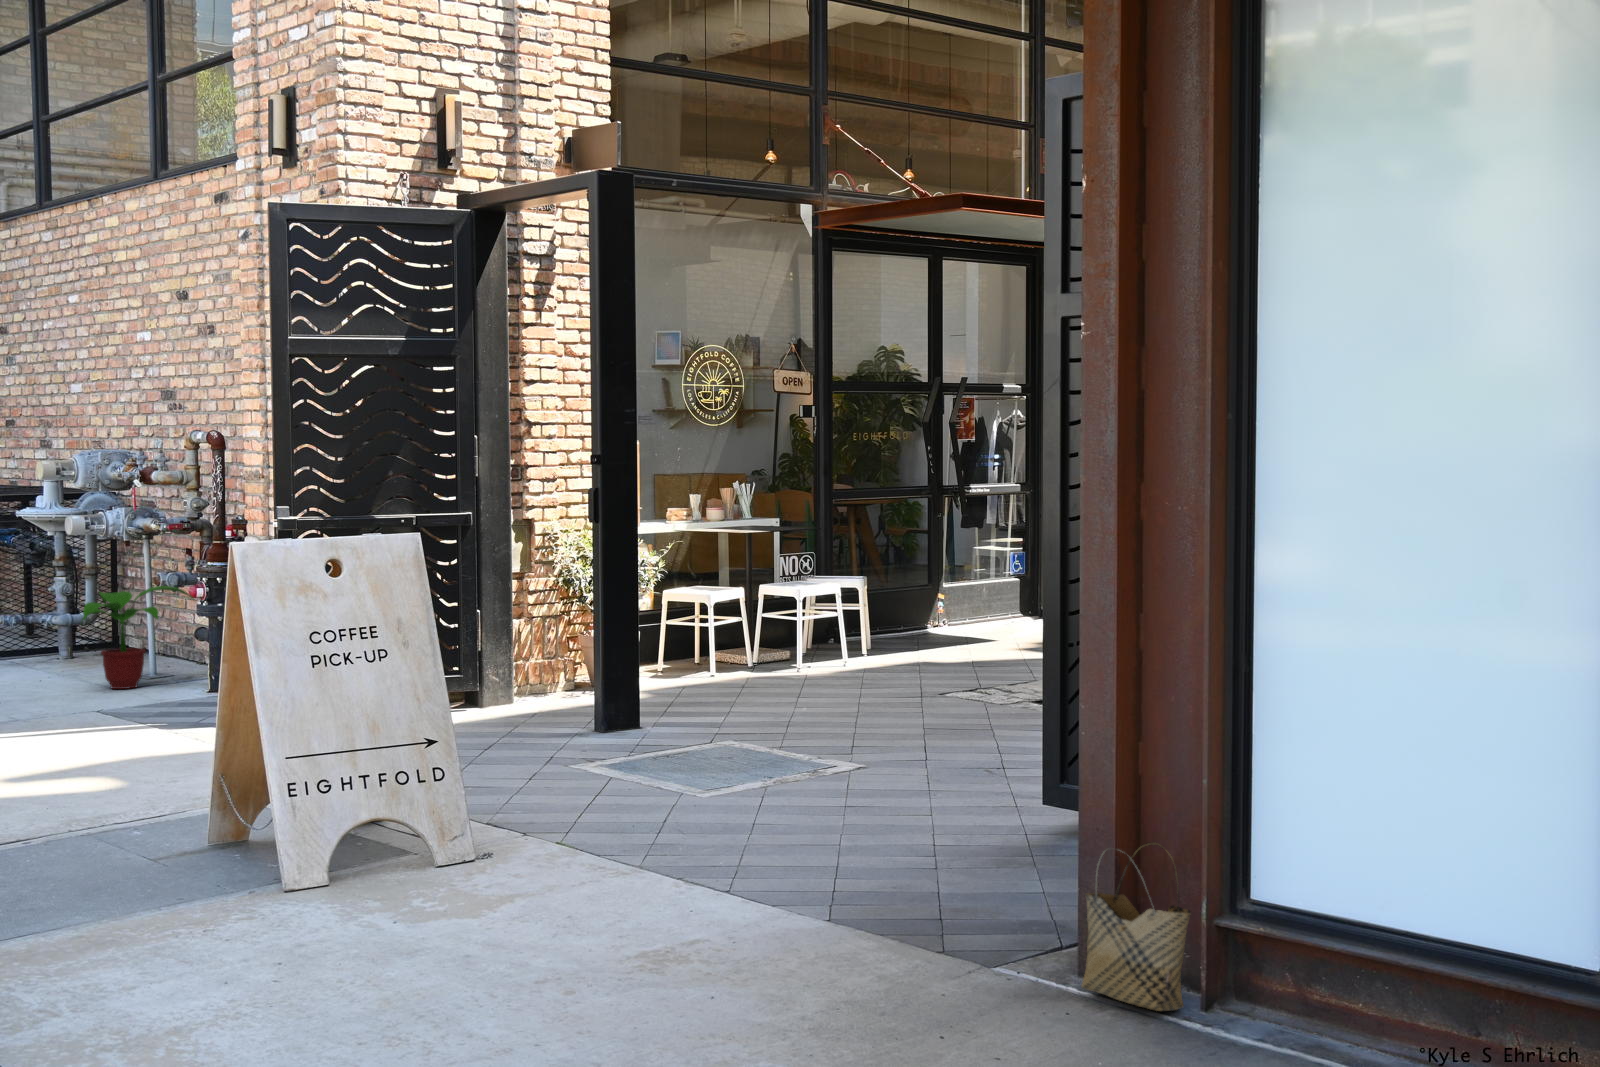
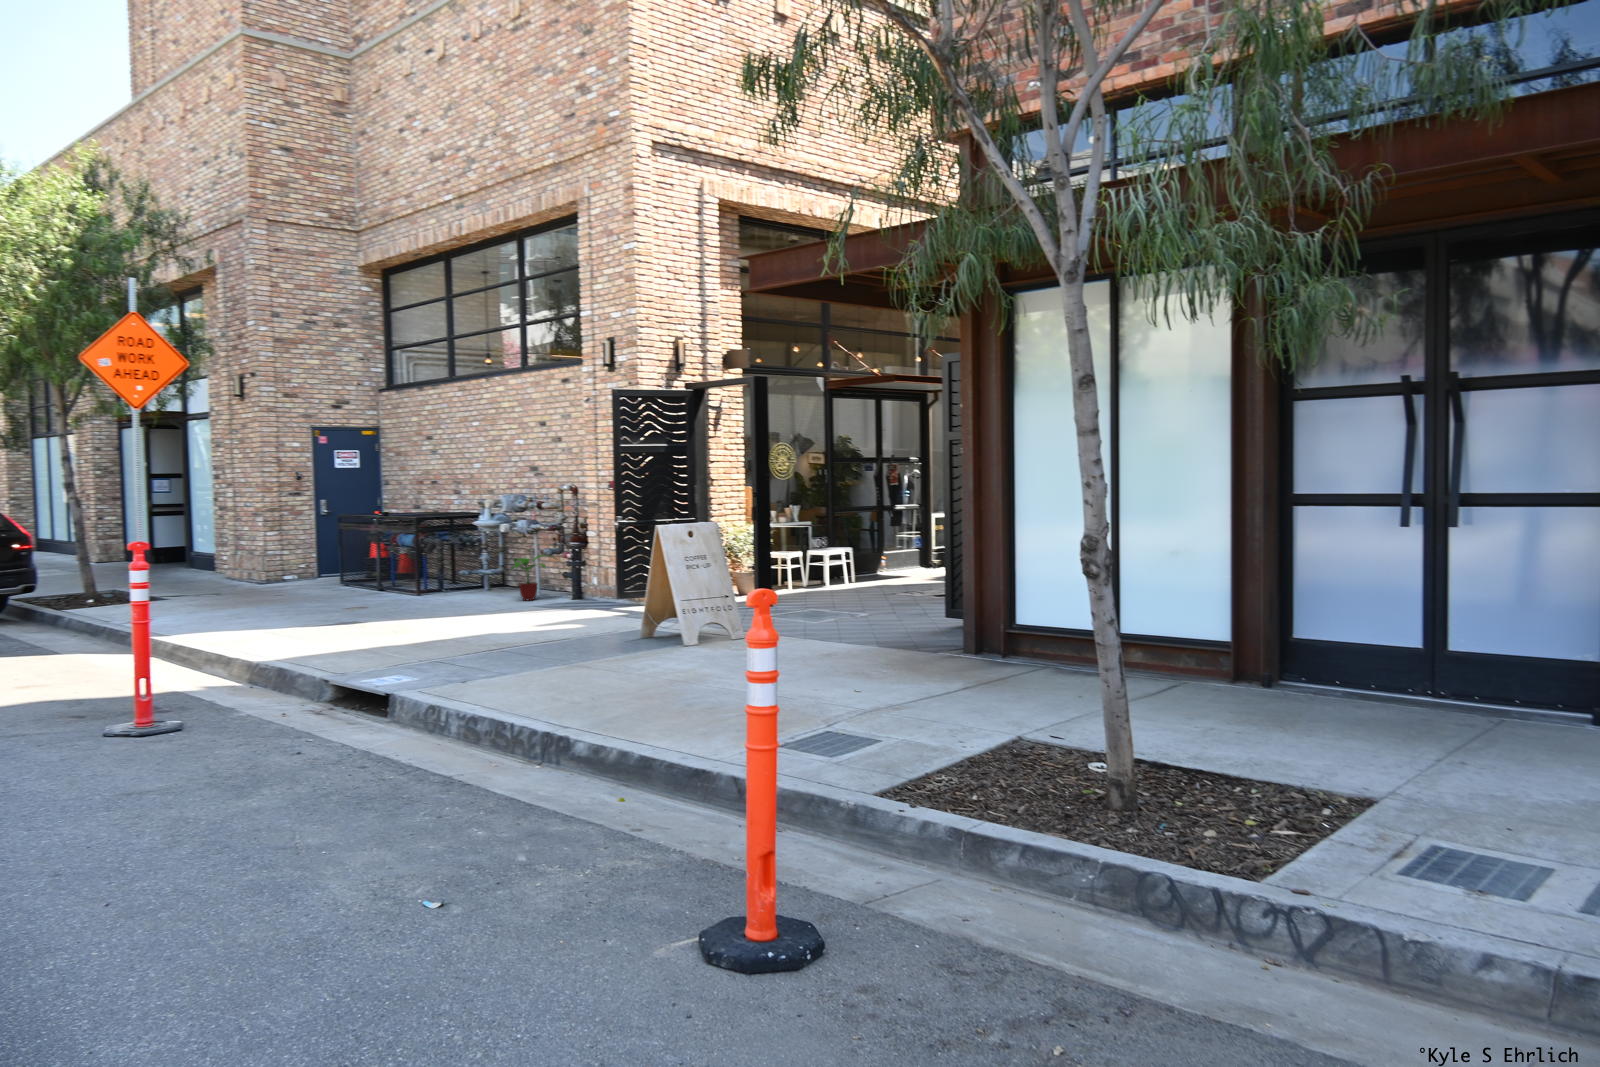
woven basket: present [1081,842,1191,1011] -> none [966,608,999,657]

